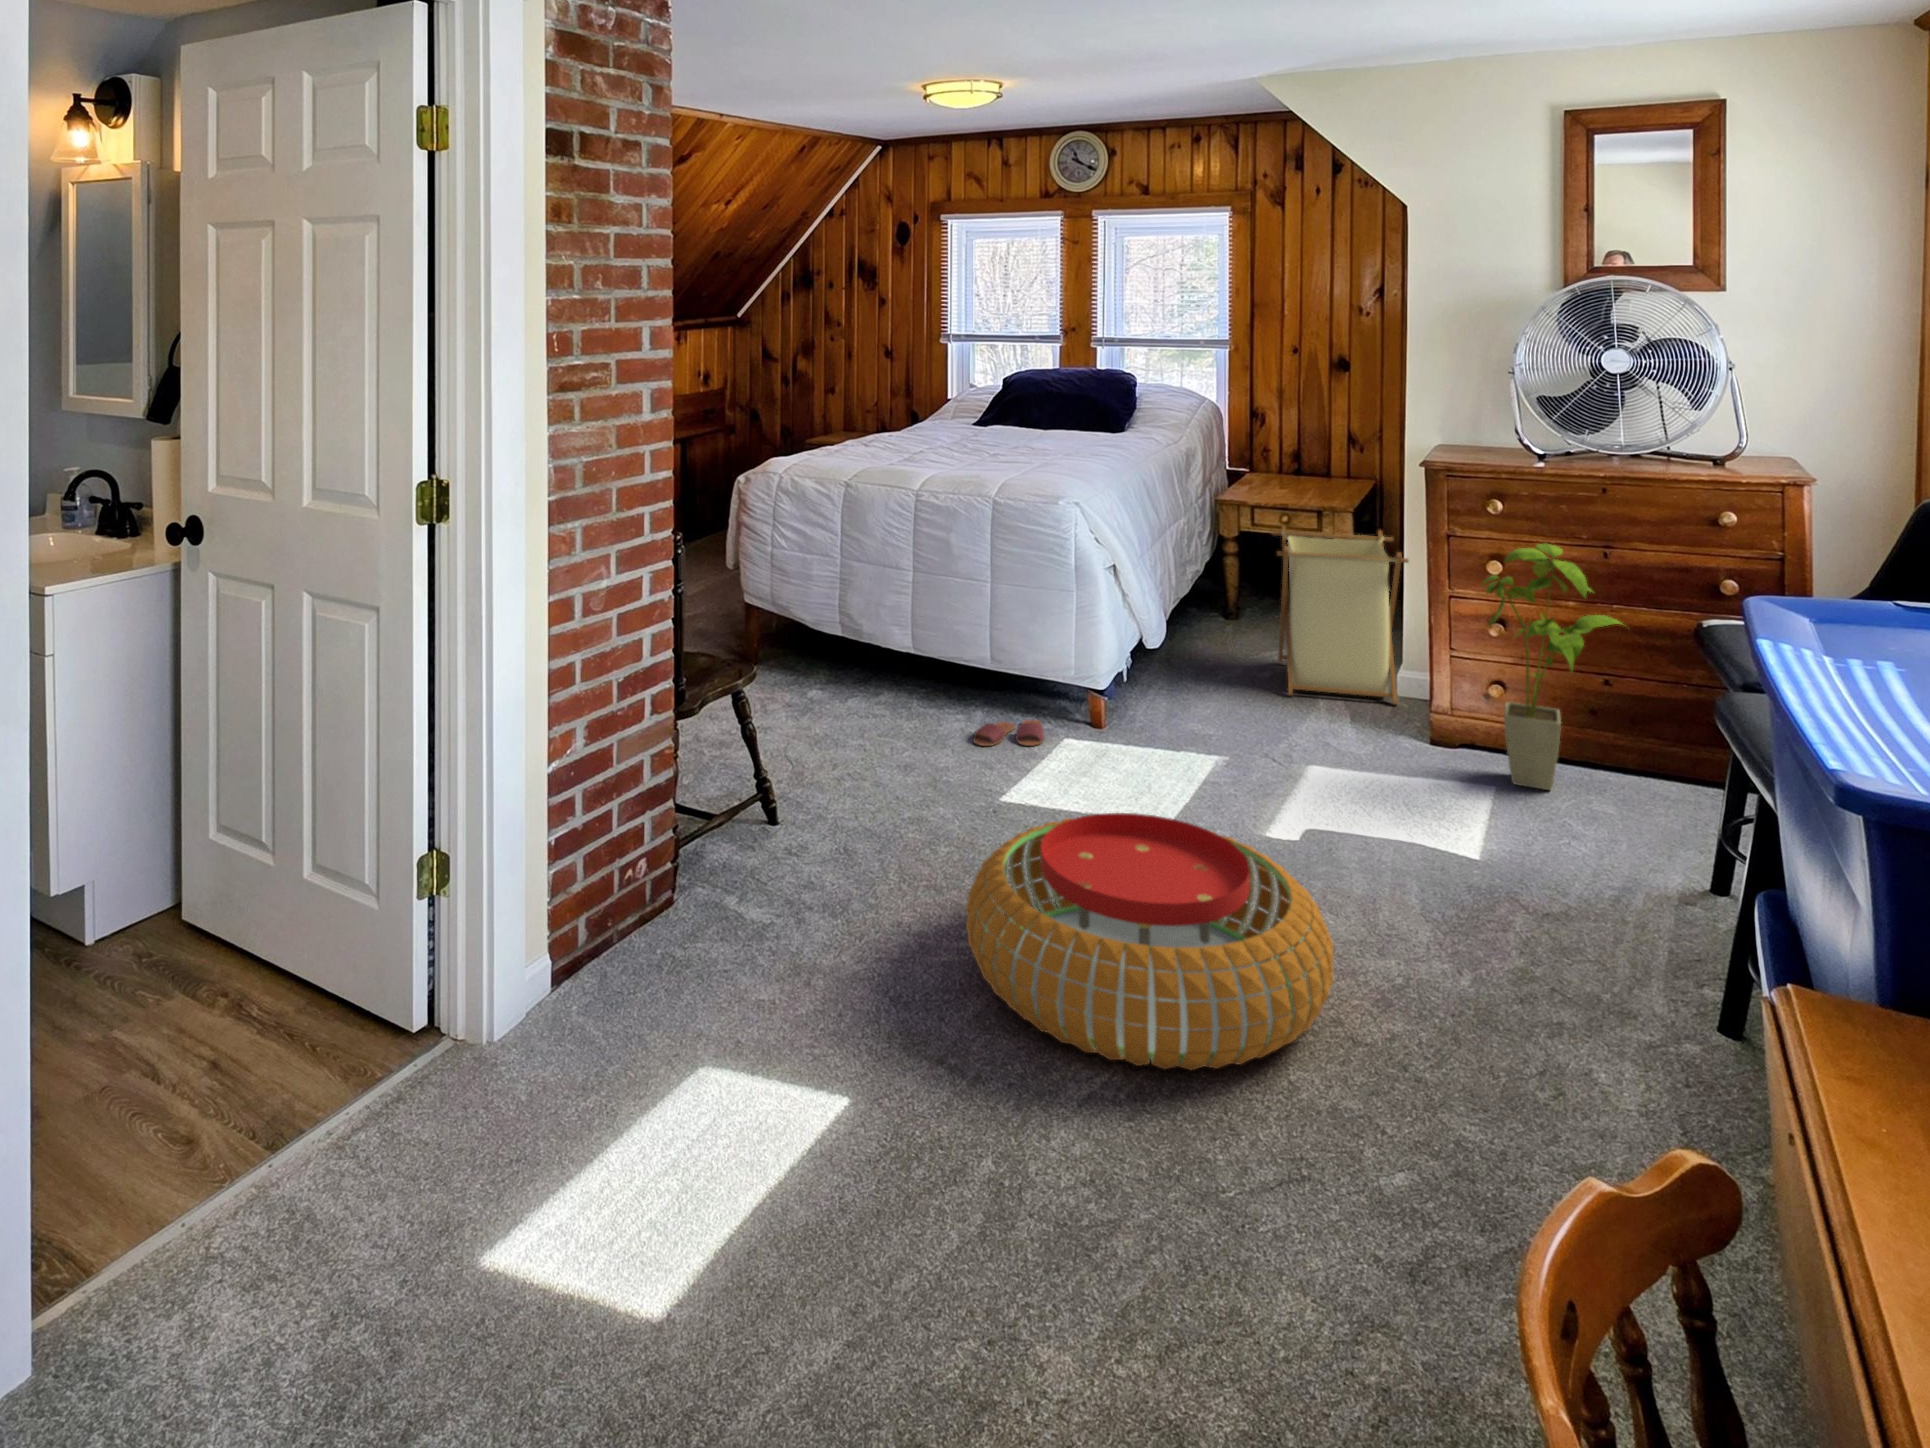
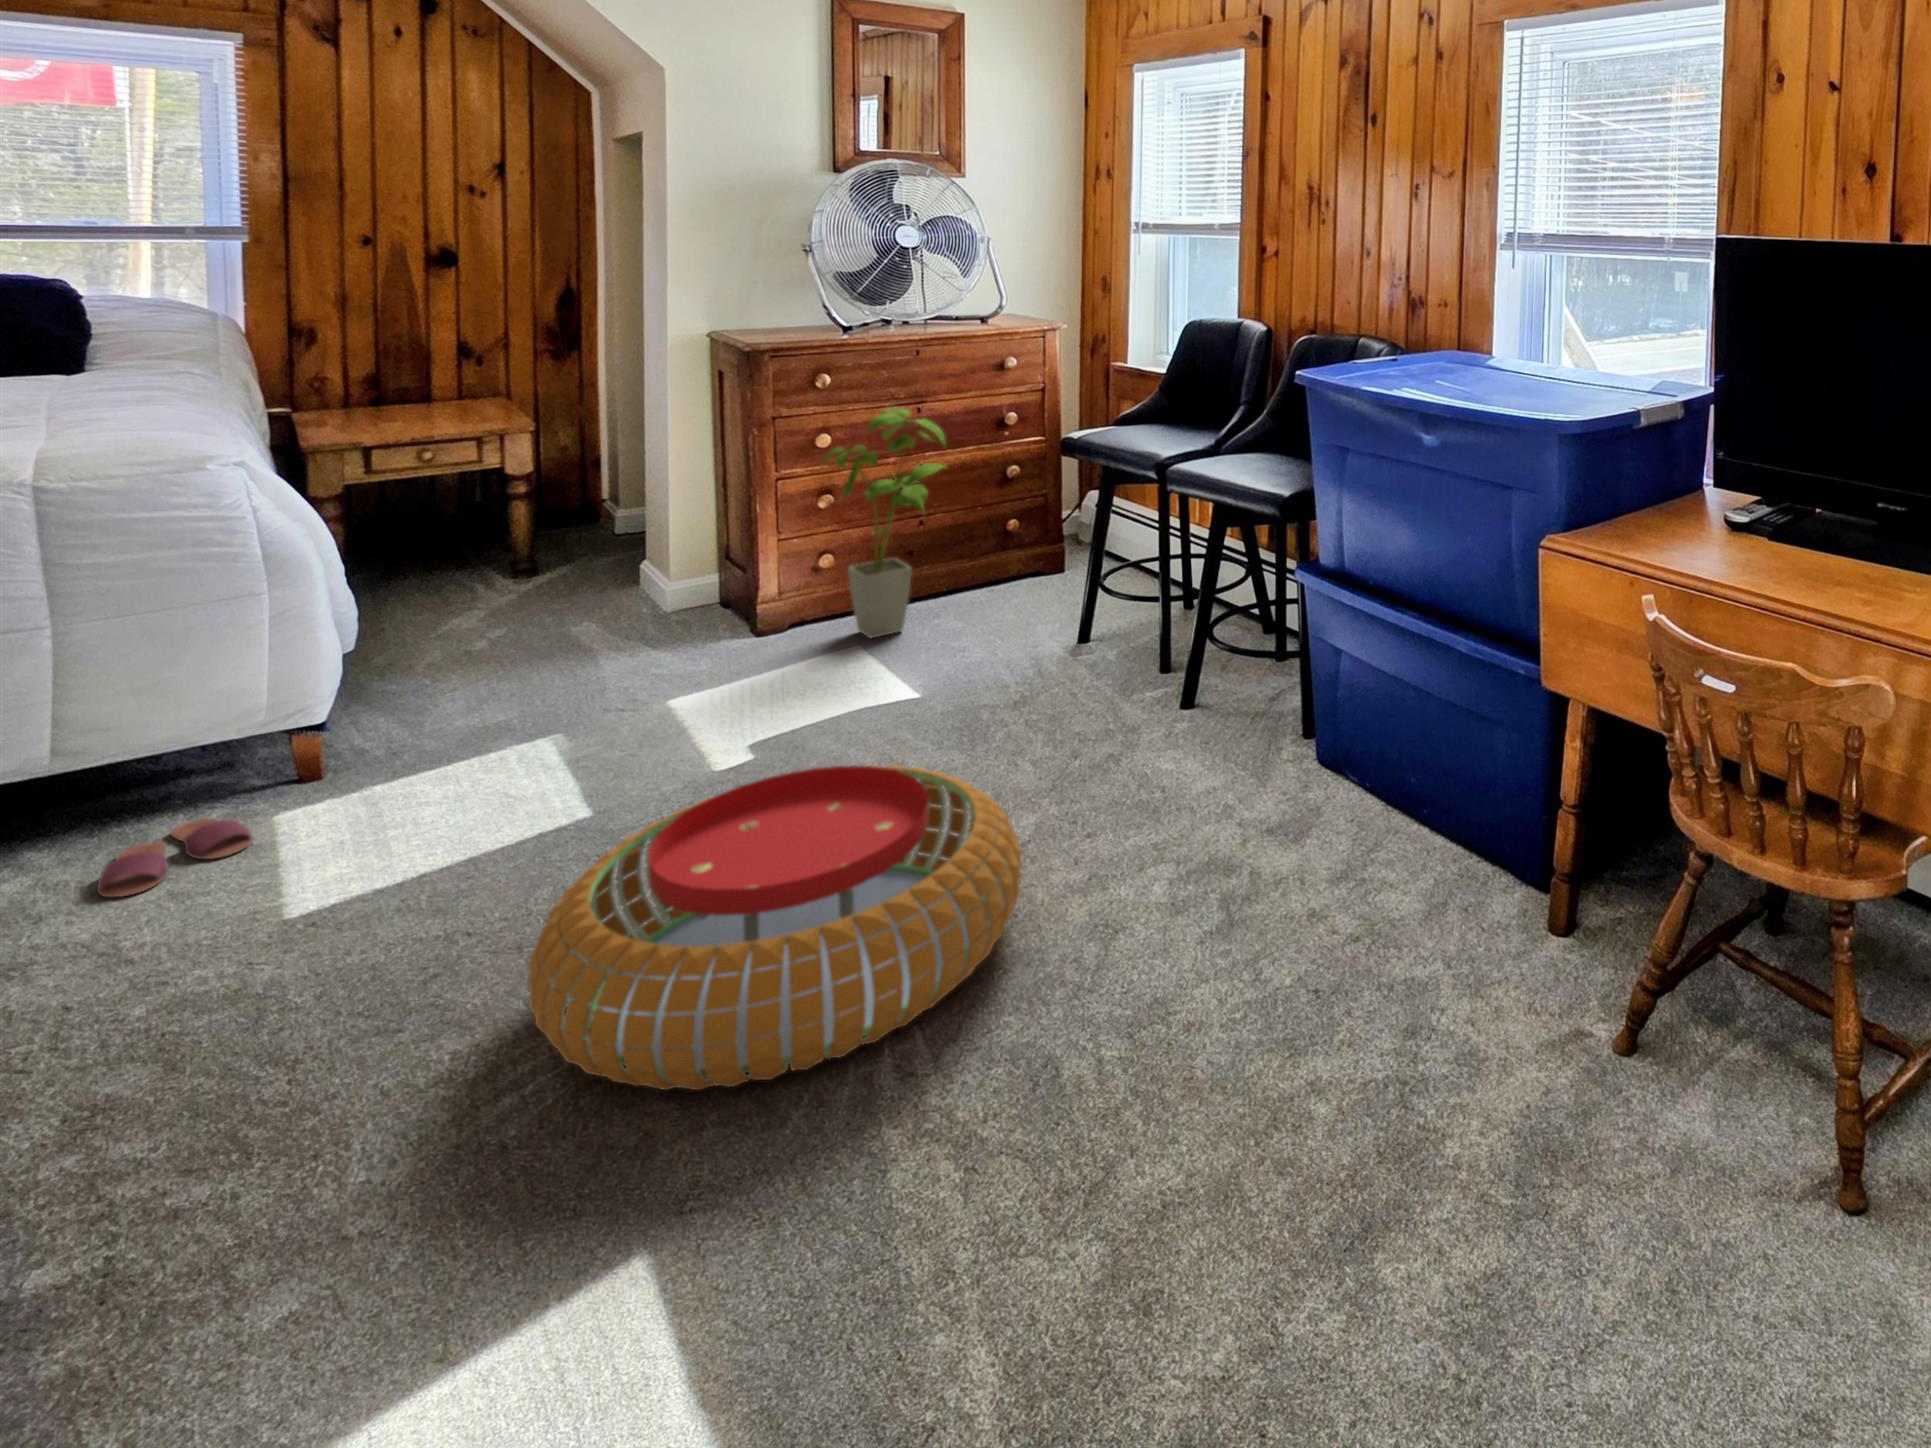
laundry basket: present [1272,526,1408,705] -> none [465,437,685,651]

